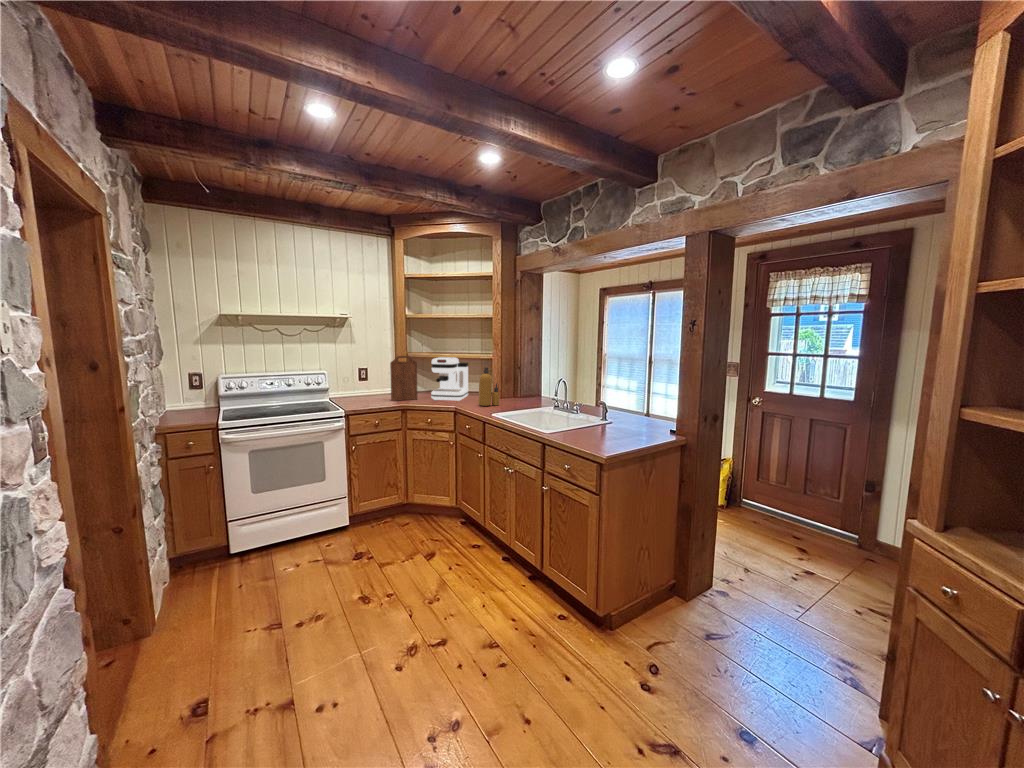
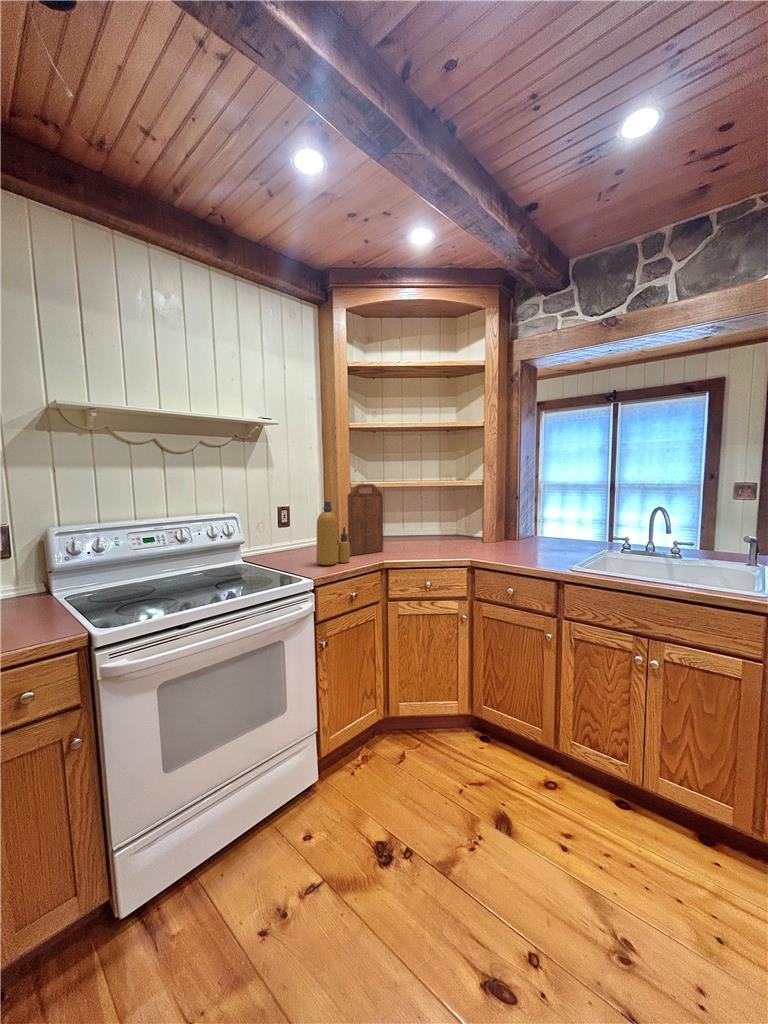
coffee maker: present [431,357,468,401] -> none [404,486,457,551]
bottle: present [479,367,499,406] -> present [316,502,350,565]

